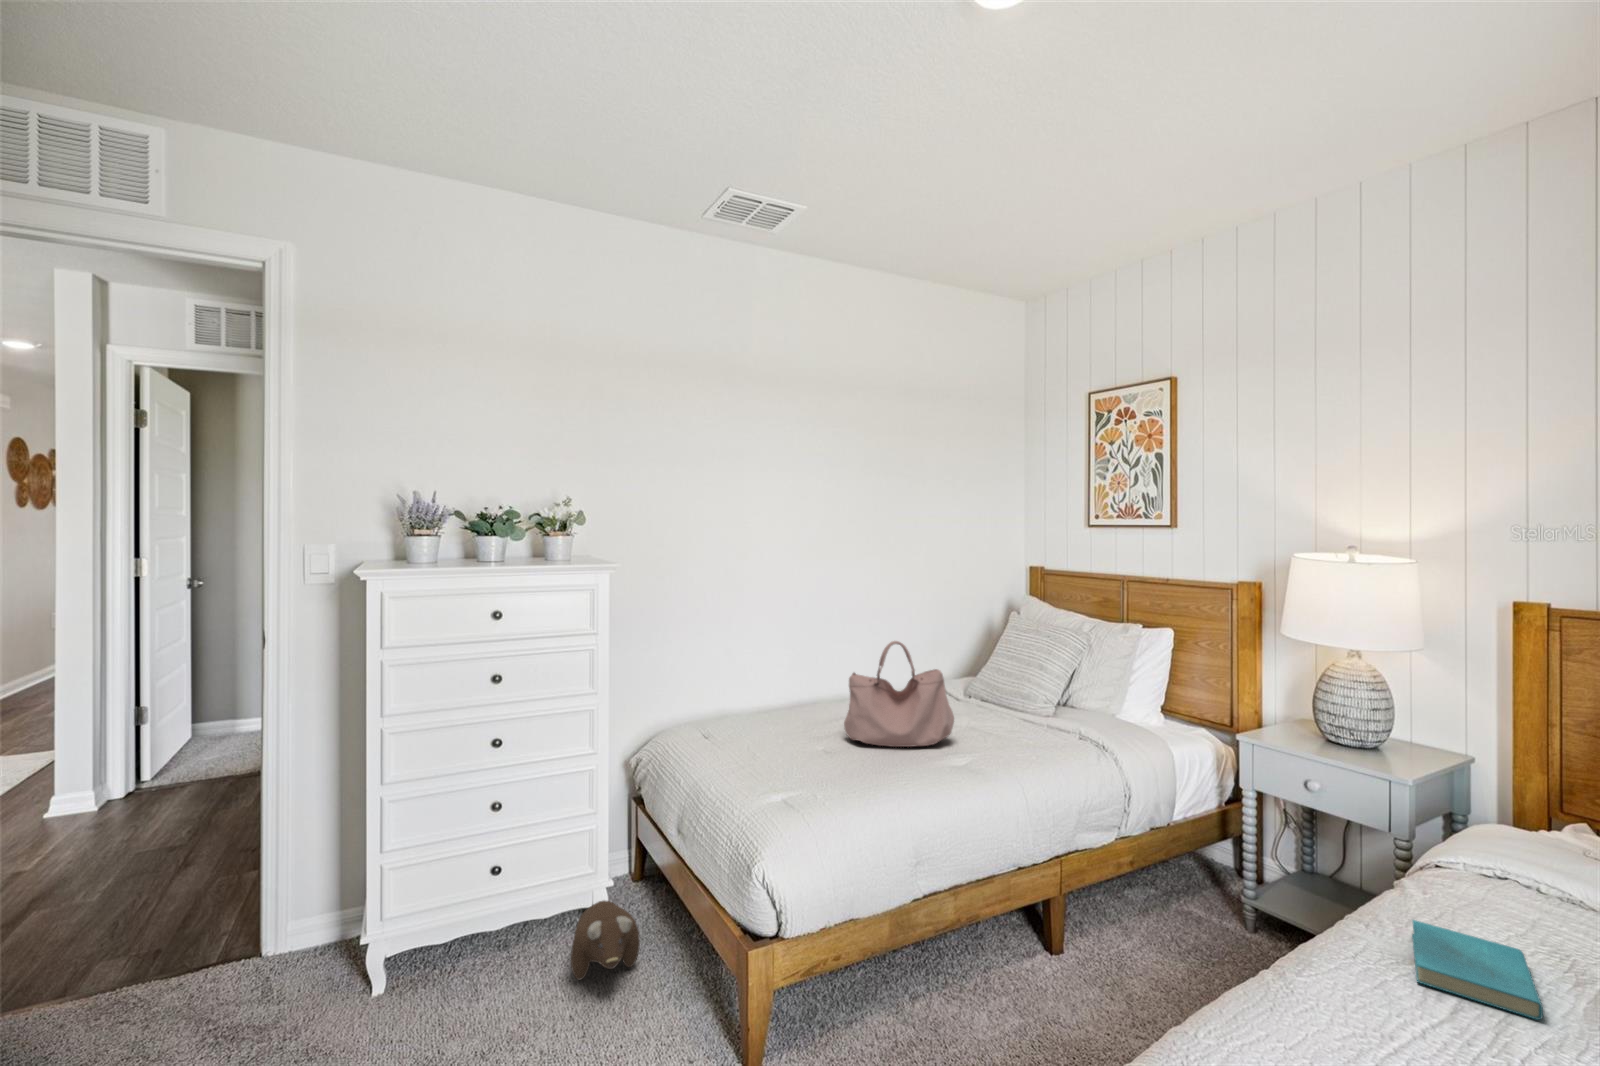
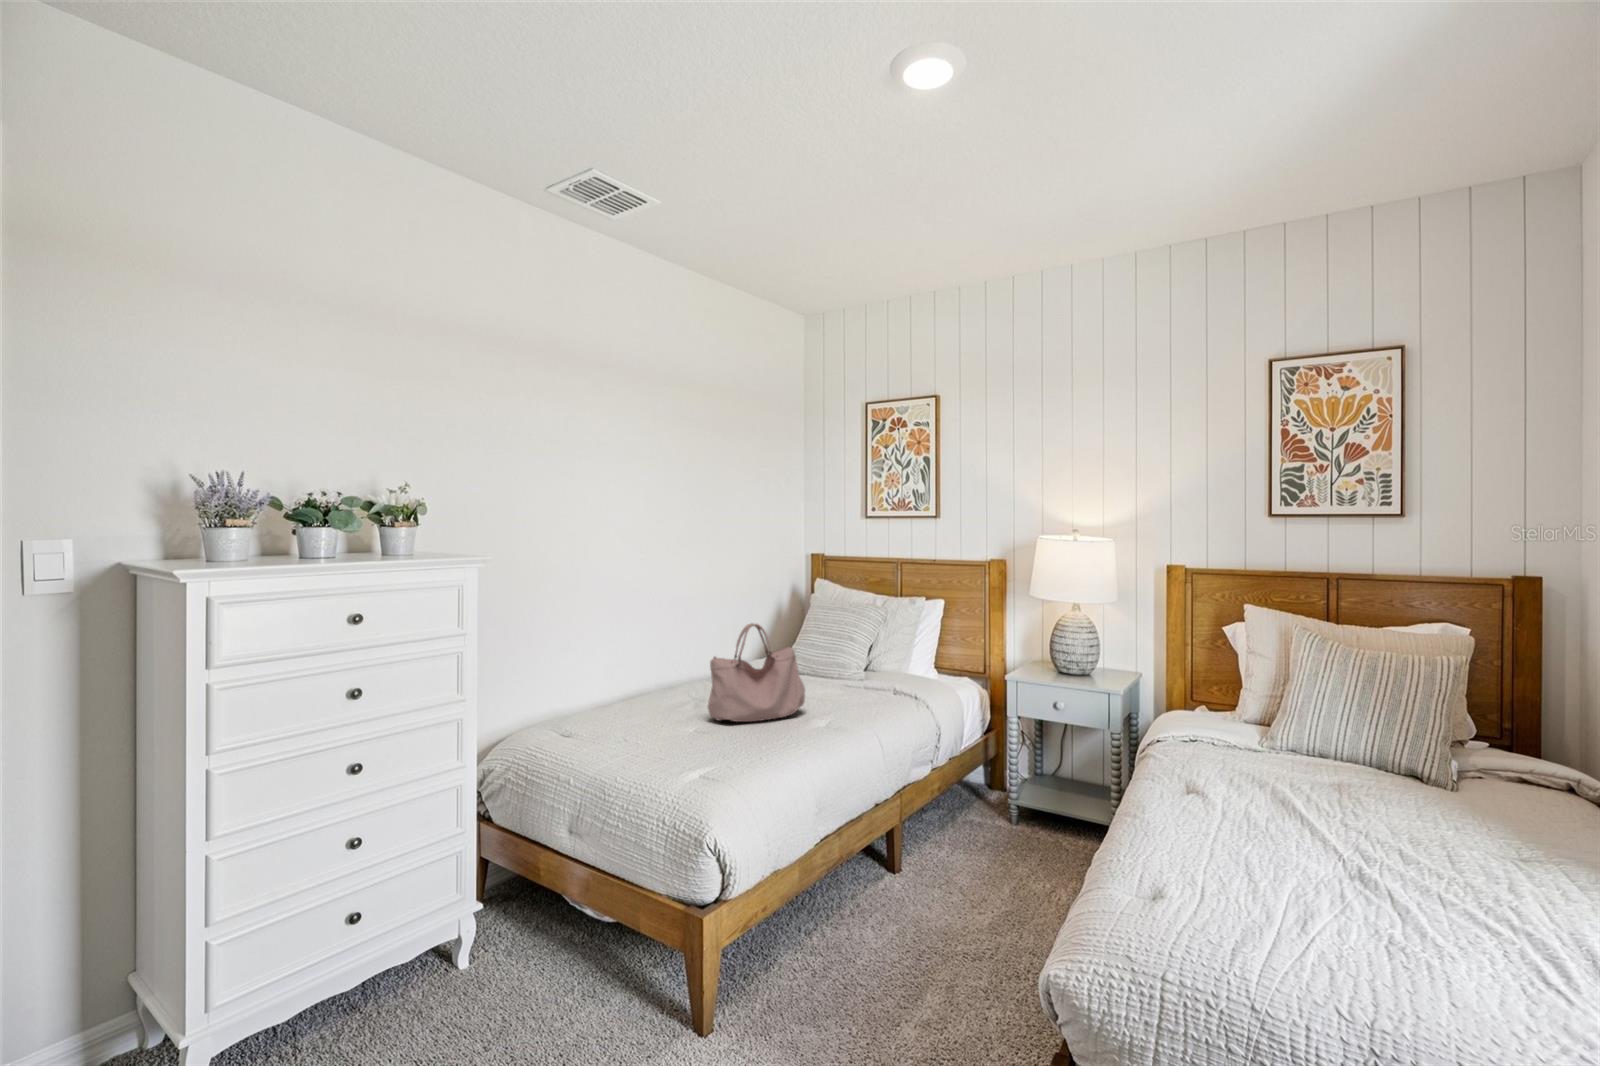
plush toy: present [571,901,640,980] -> none [452,923,538,1012]
book: present [1412,920,1543,1020] -> none [1169,769,1249,806]

